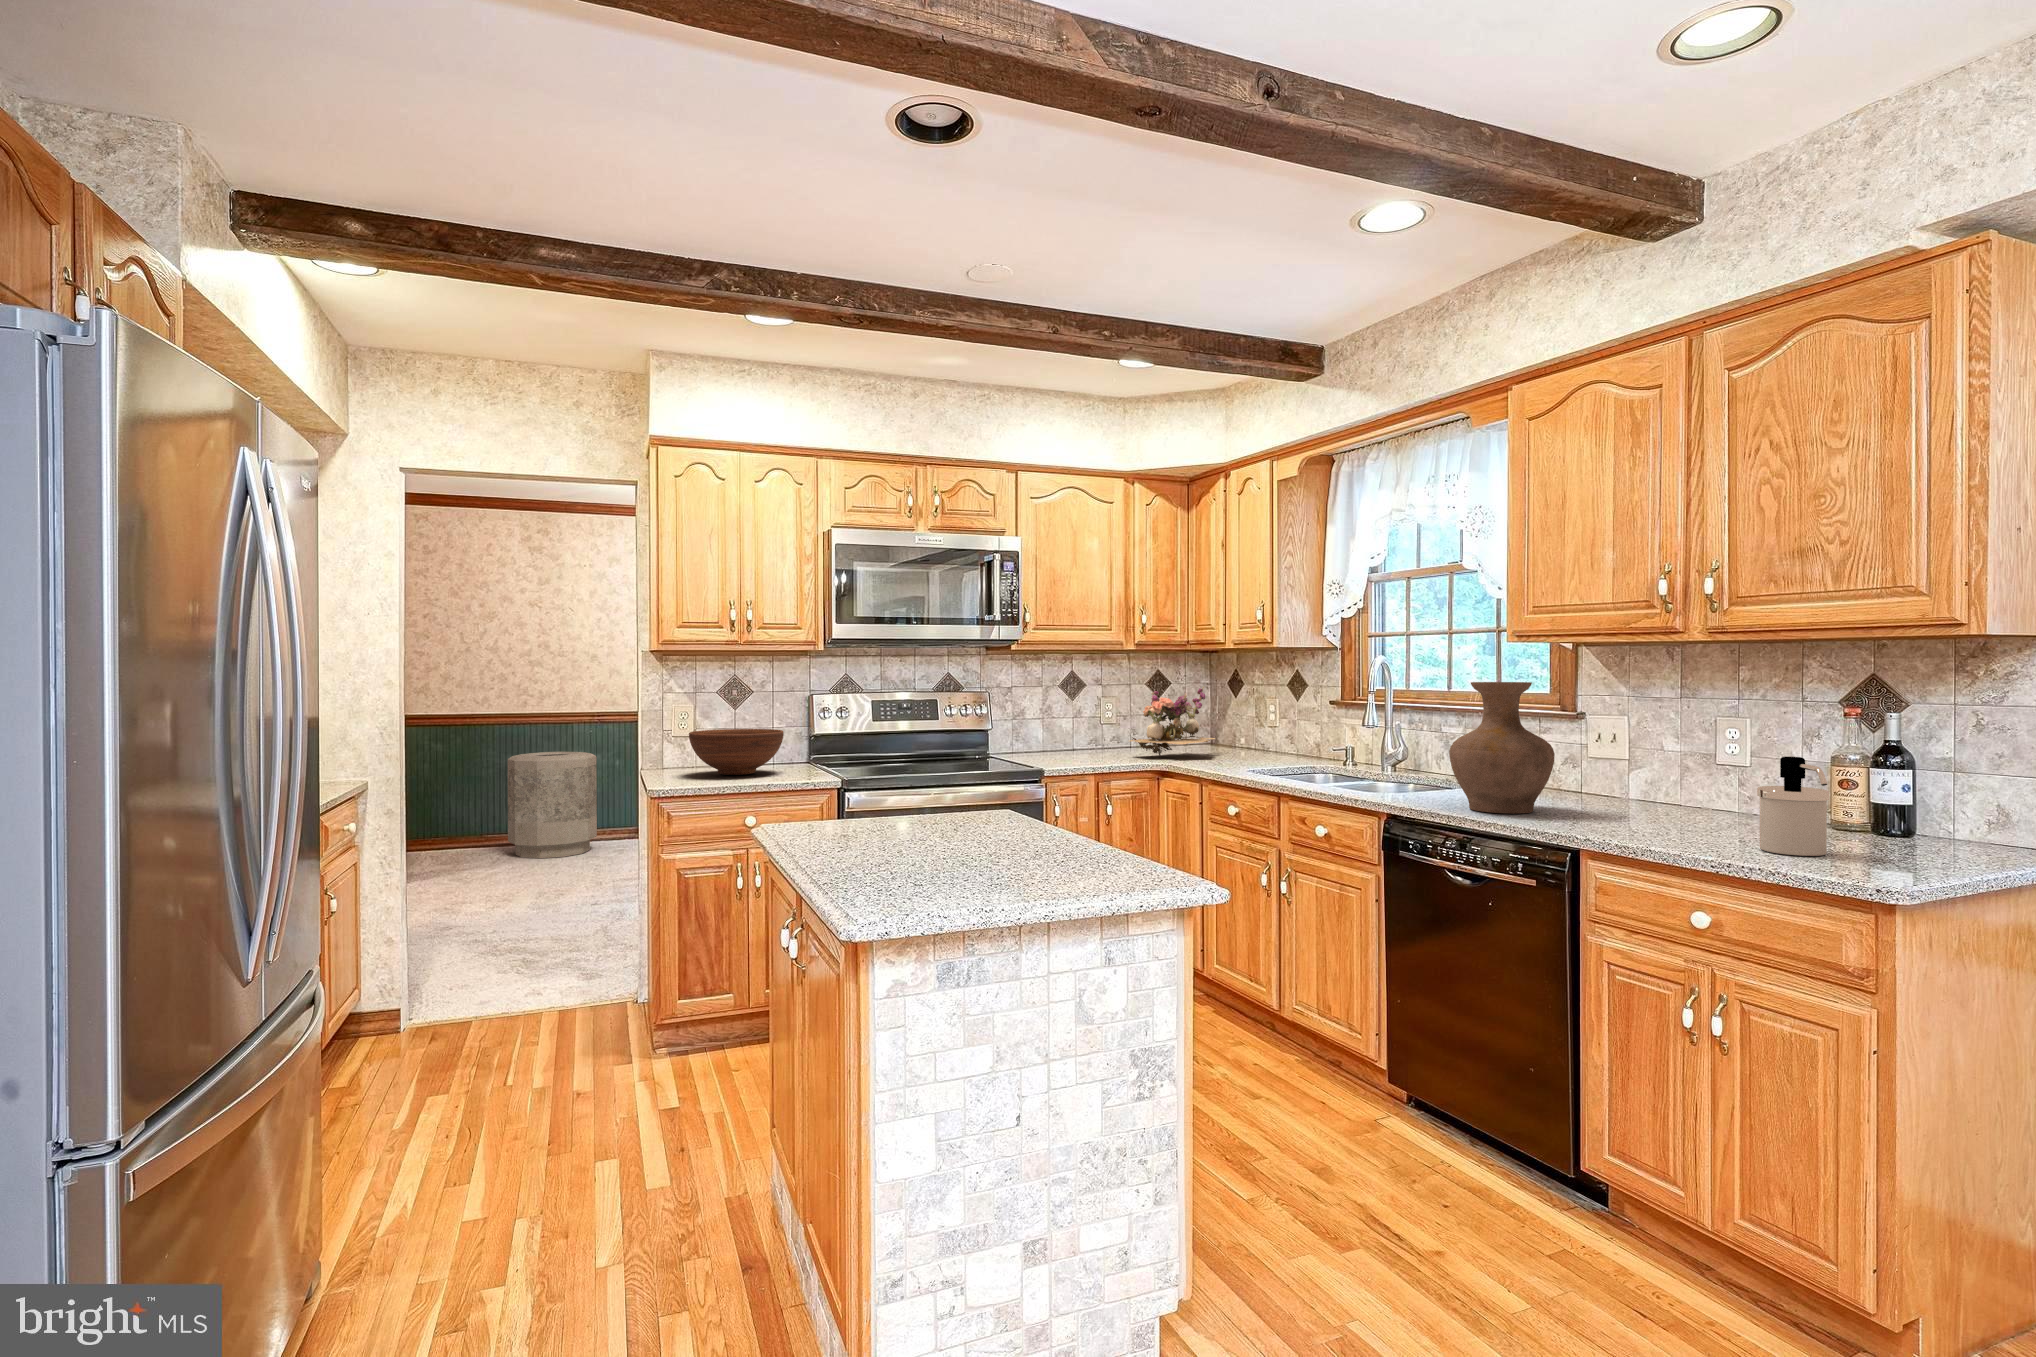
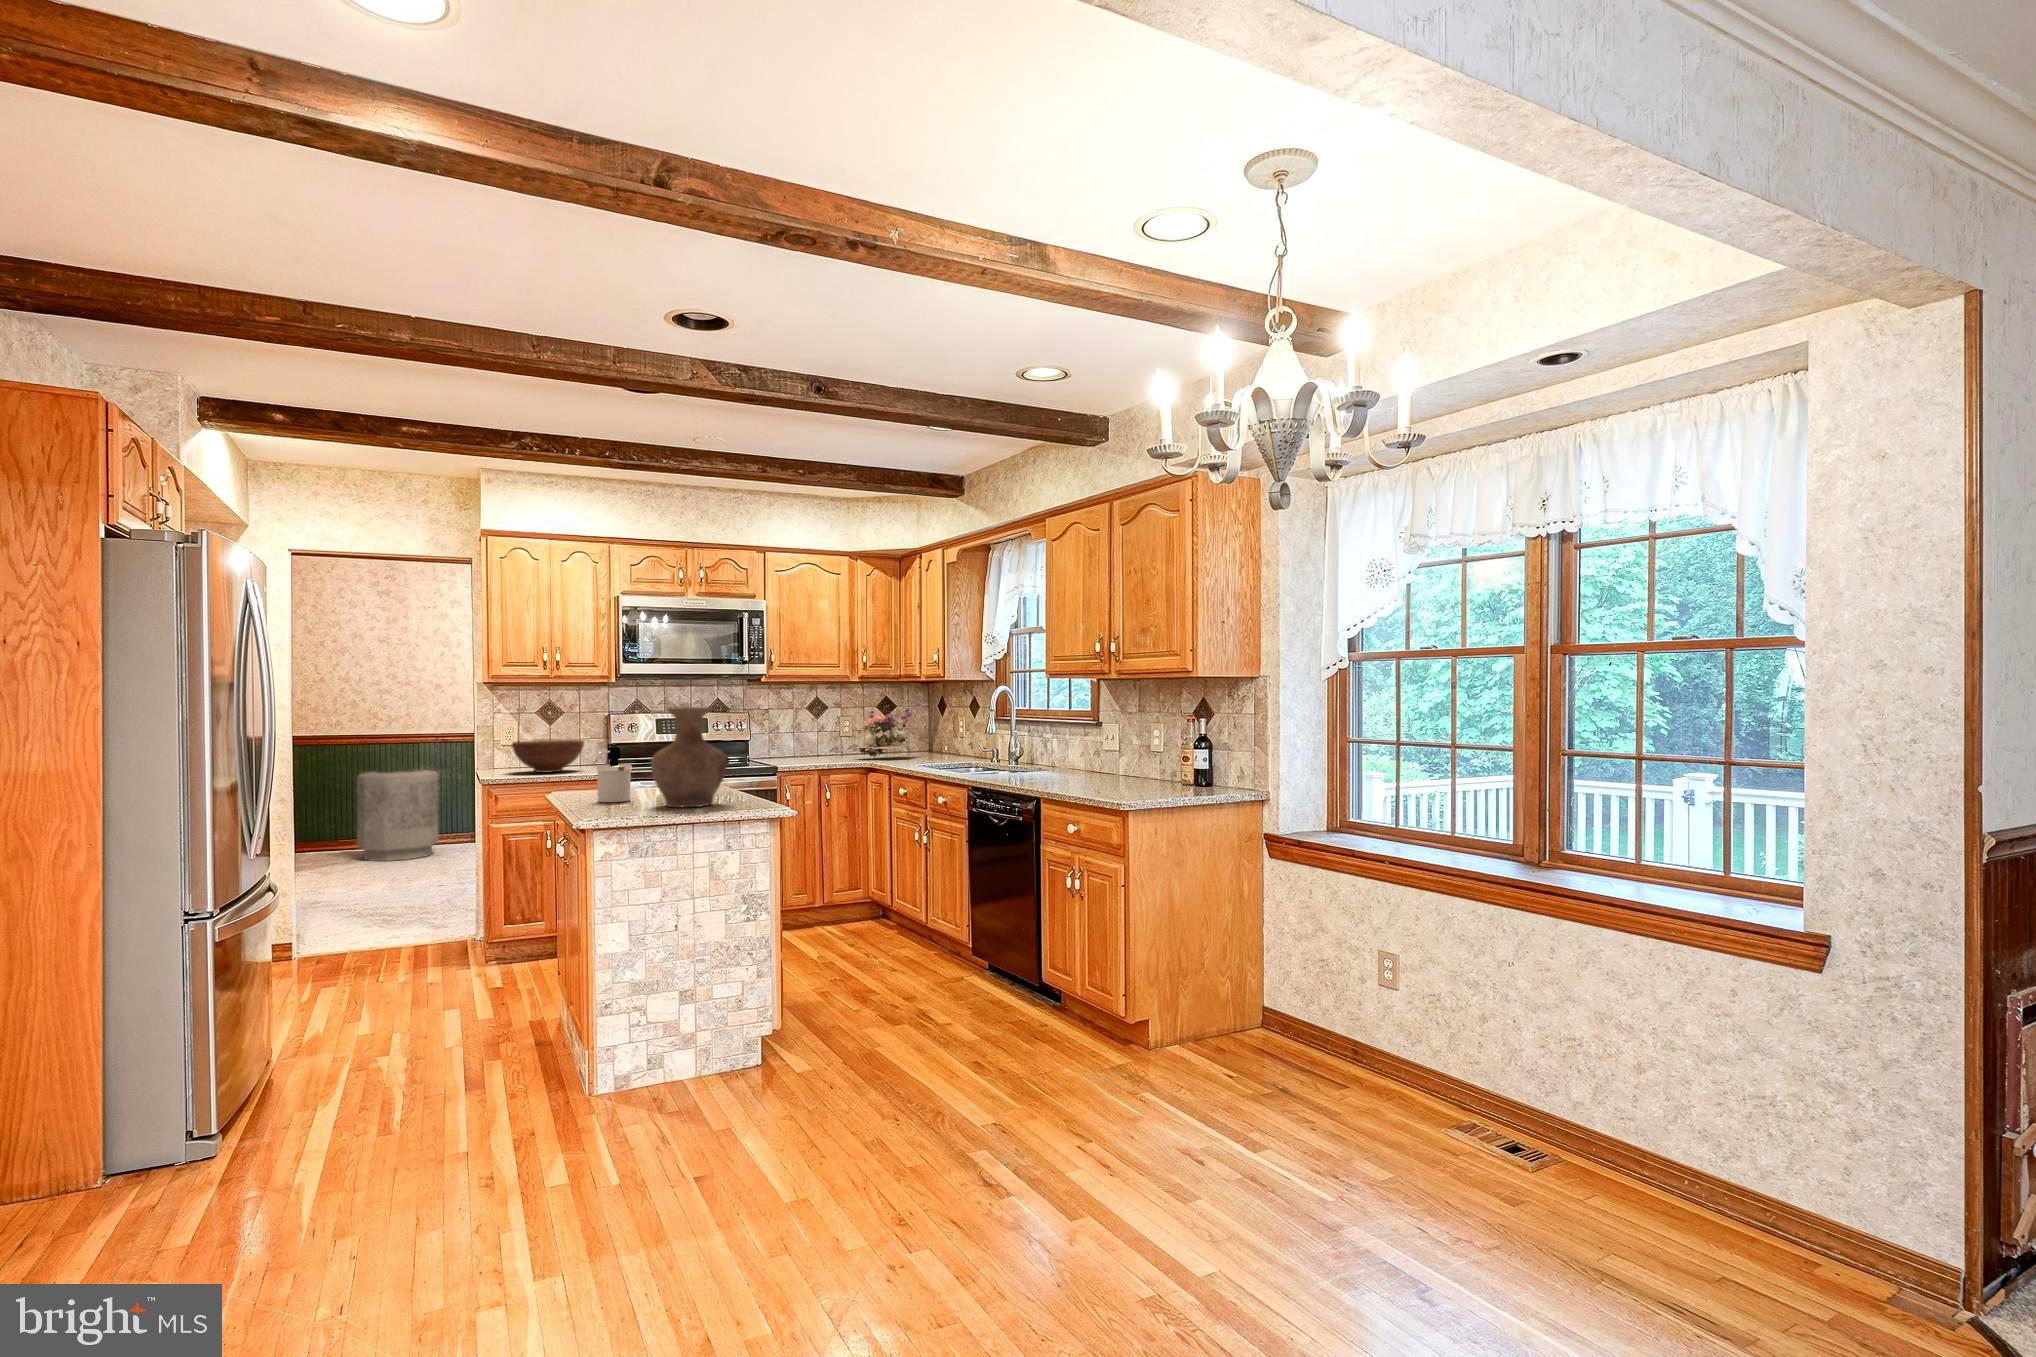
vase: present [1449,682,1555,814] -> present [651,707,727,807]
soap dispenser: present [1757,757,1829,856] -> present [595,747,632,802]

